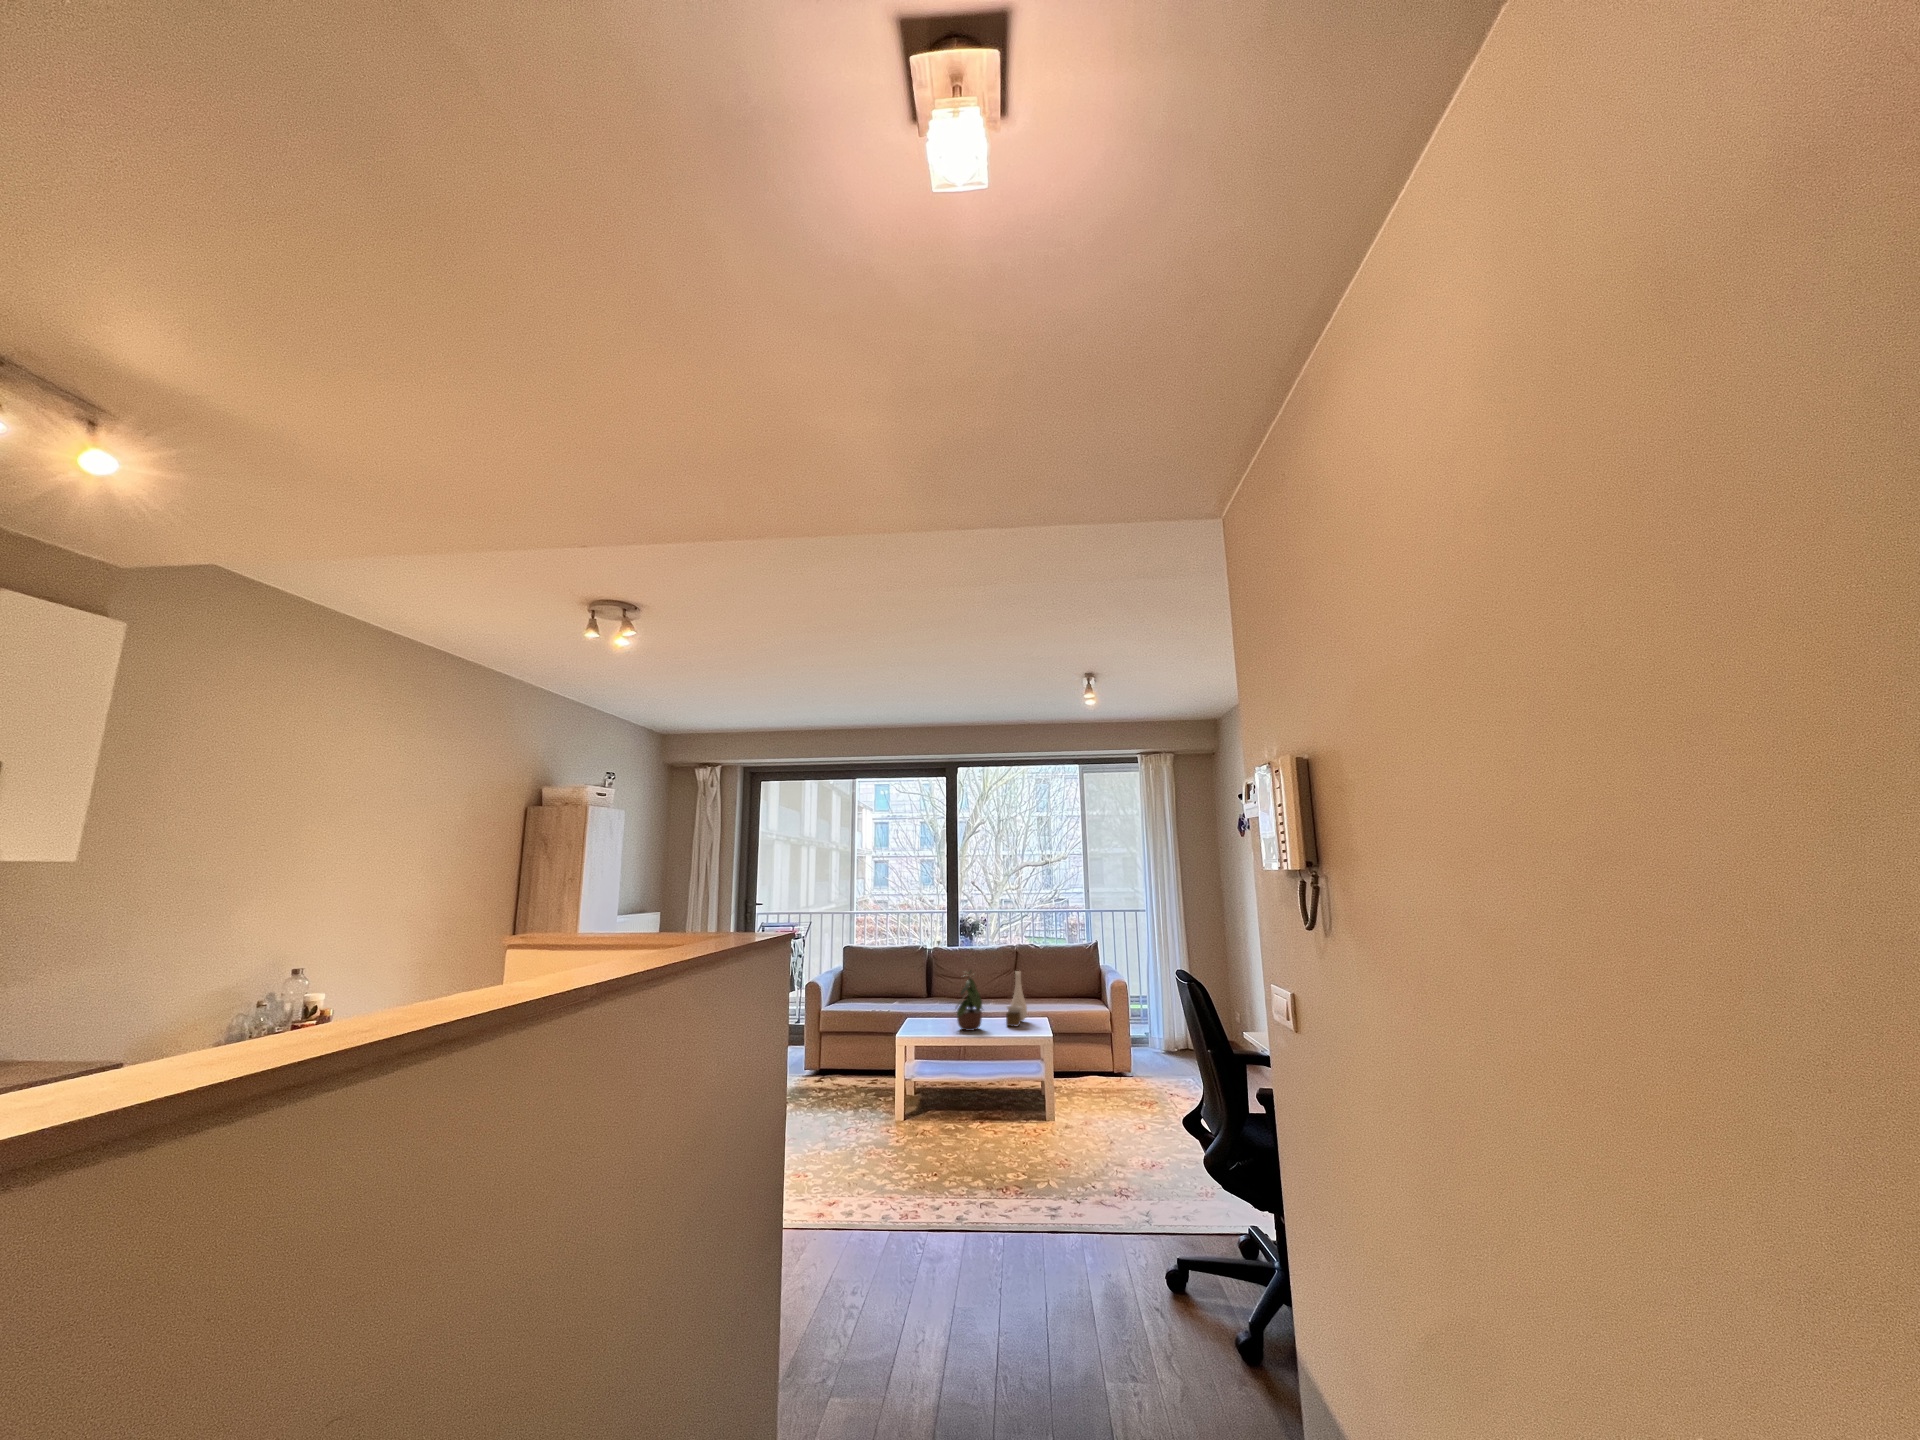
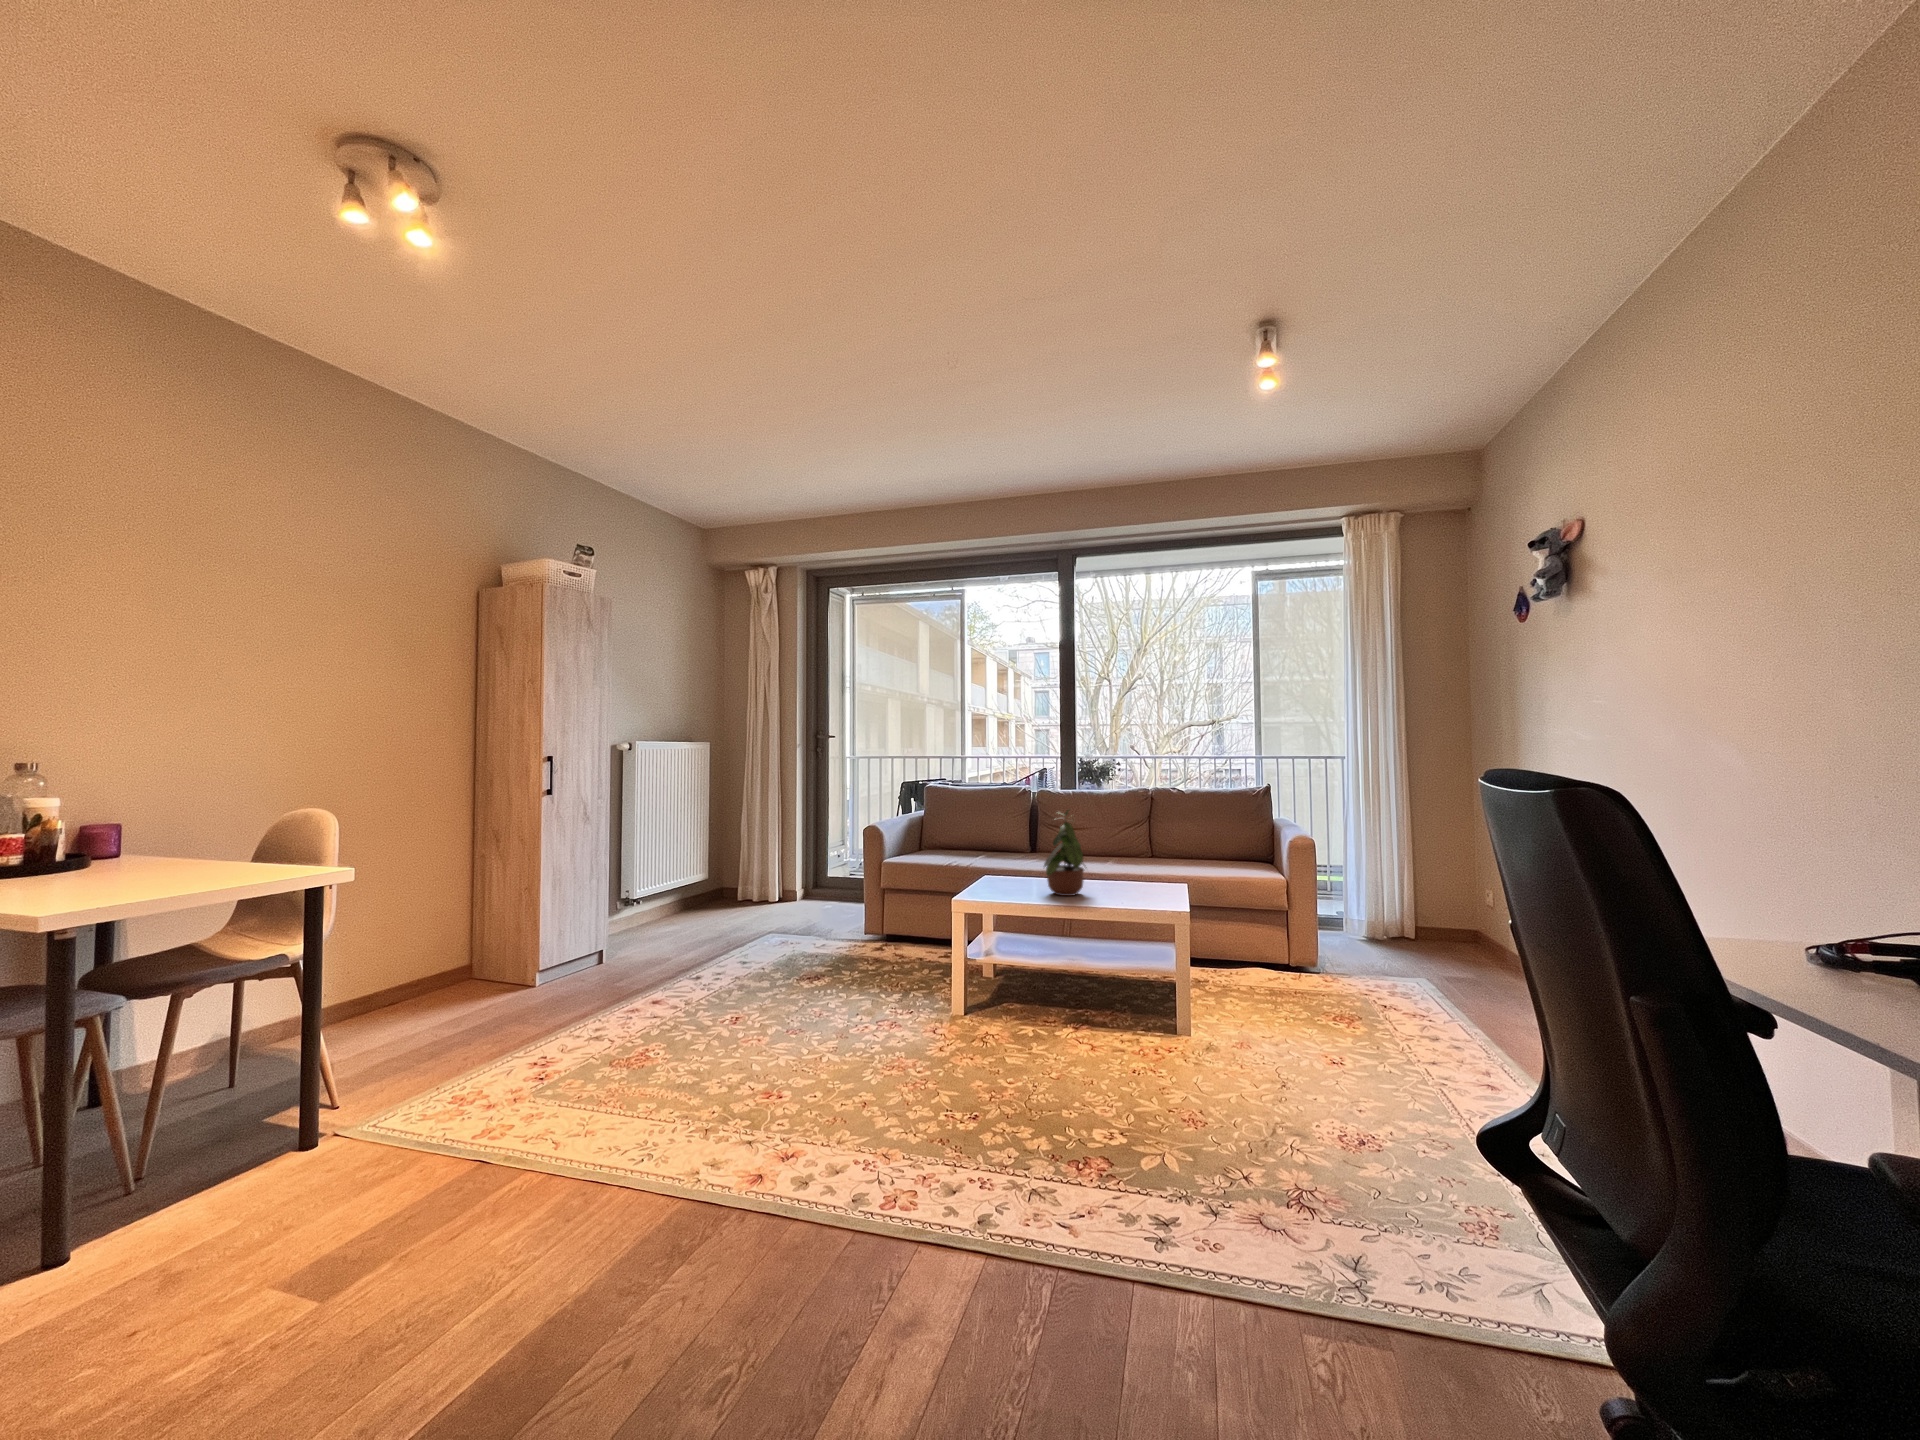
vase: present [1006,971,1027,1026] -> none [1121,816,1155,894]

